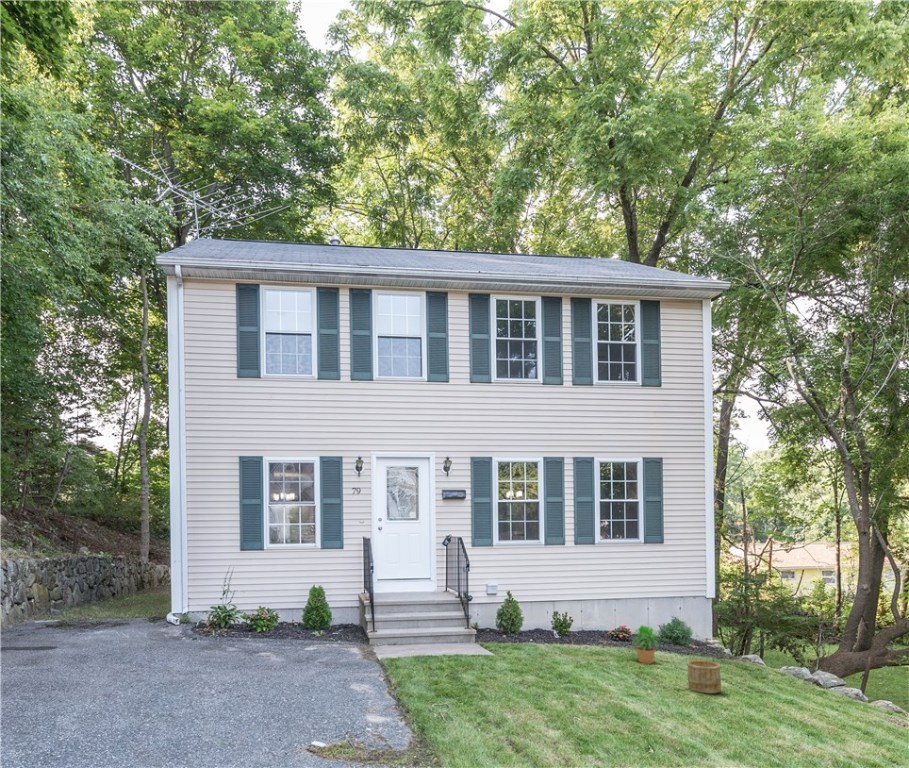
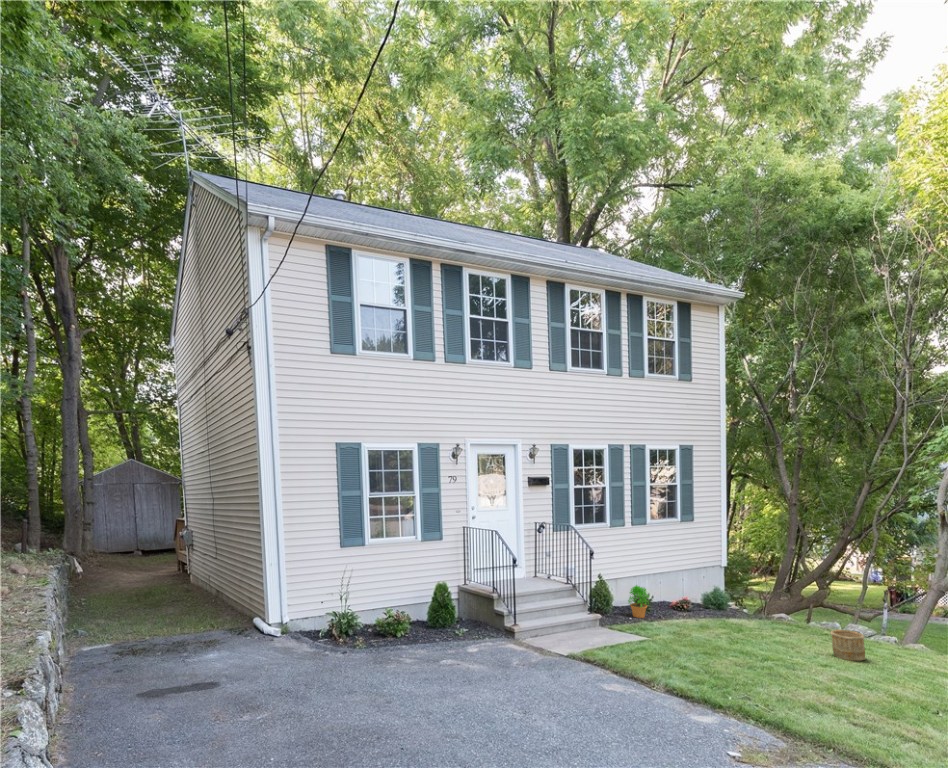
potted plant: present [633,625,658,664] -> present [628,586,649,618]

